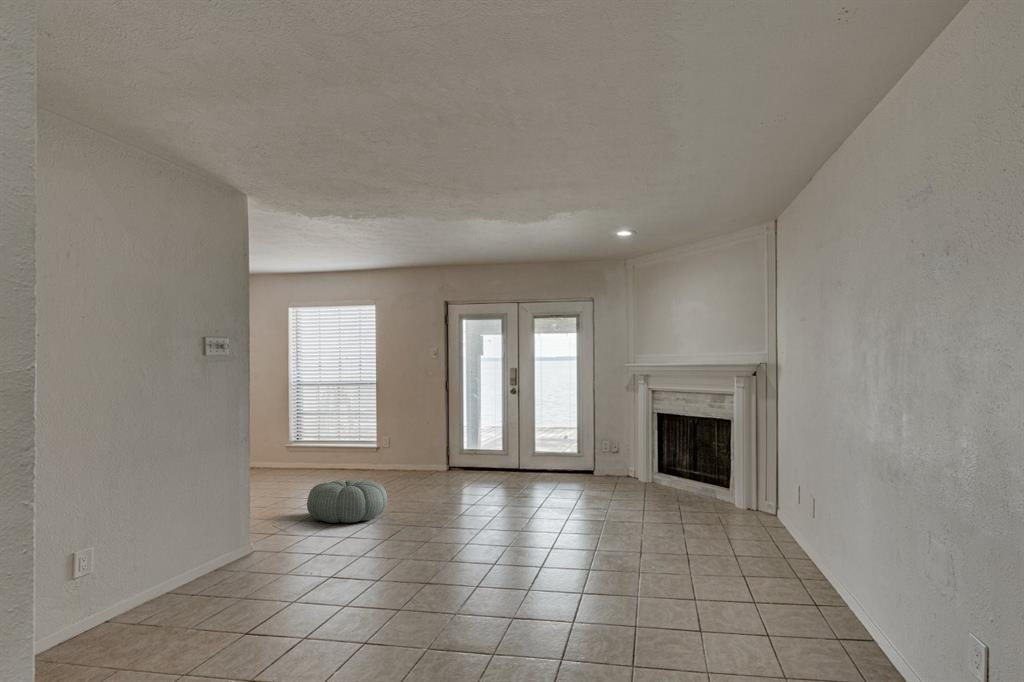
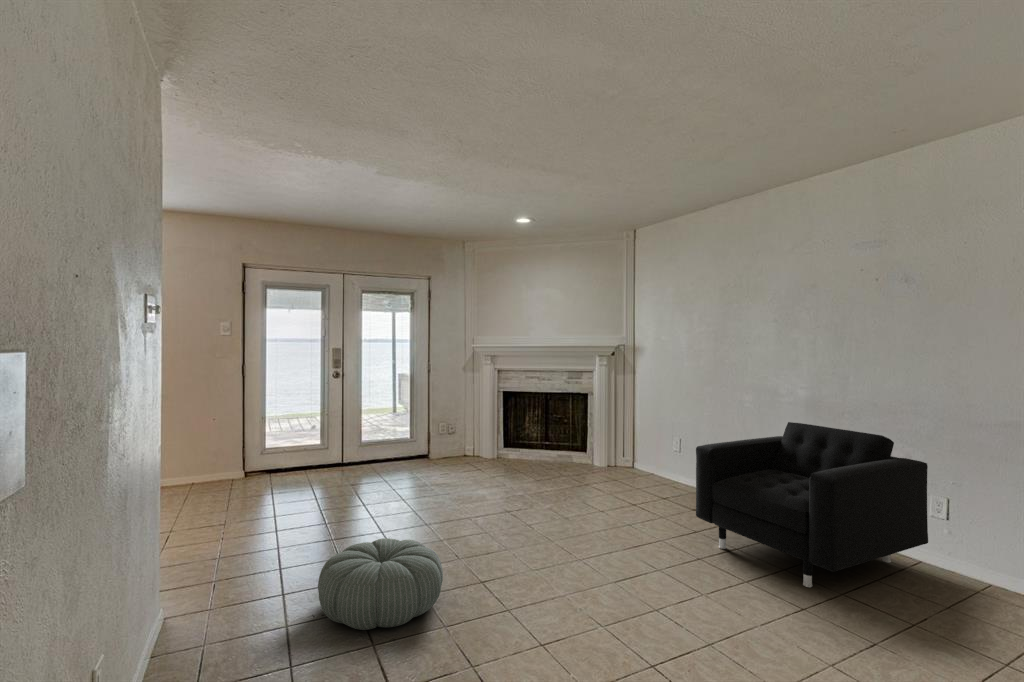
armchair: none [567,435,751,596] -> present [696,422,928,587]

